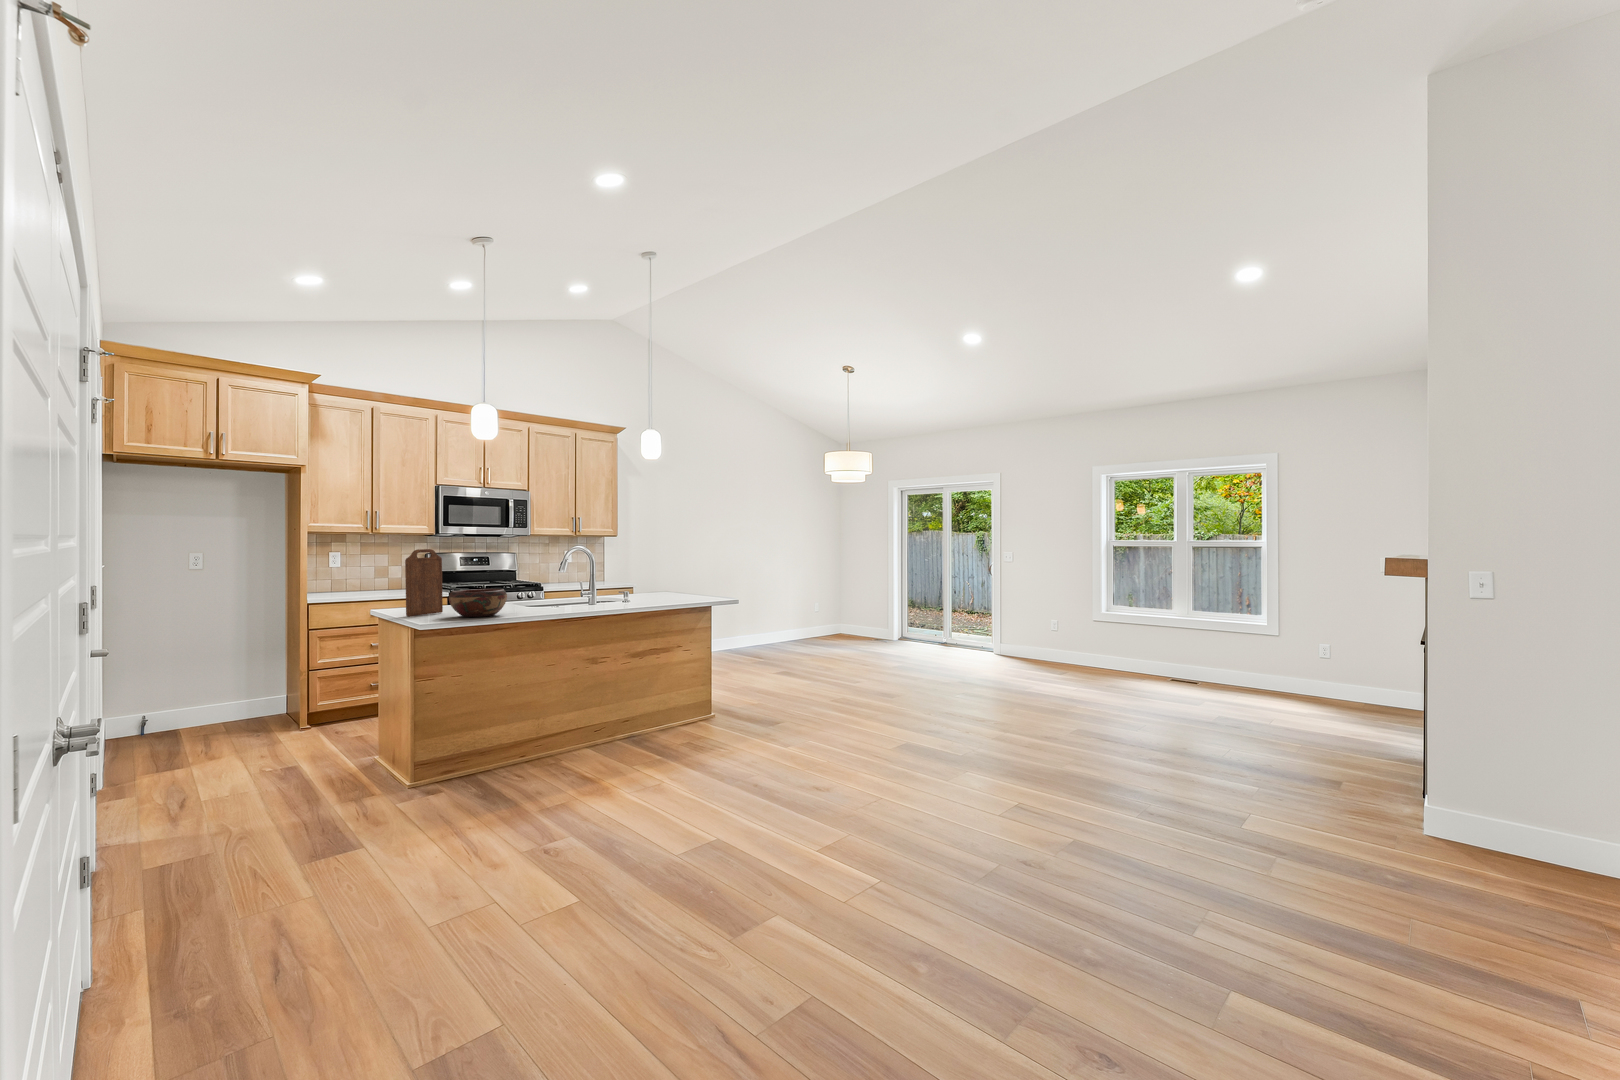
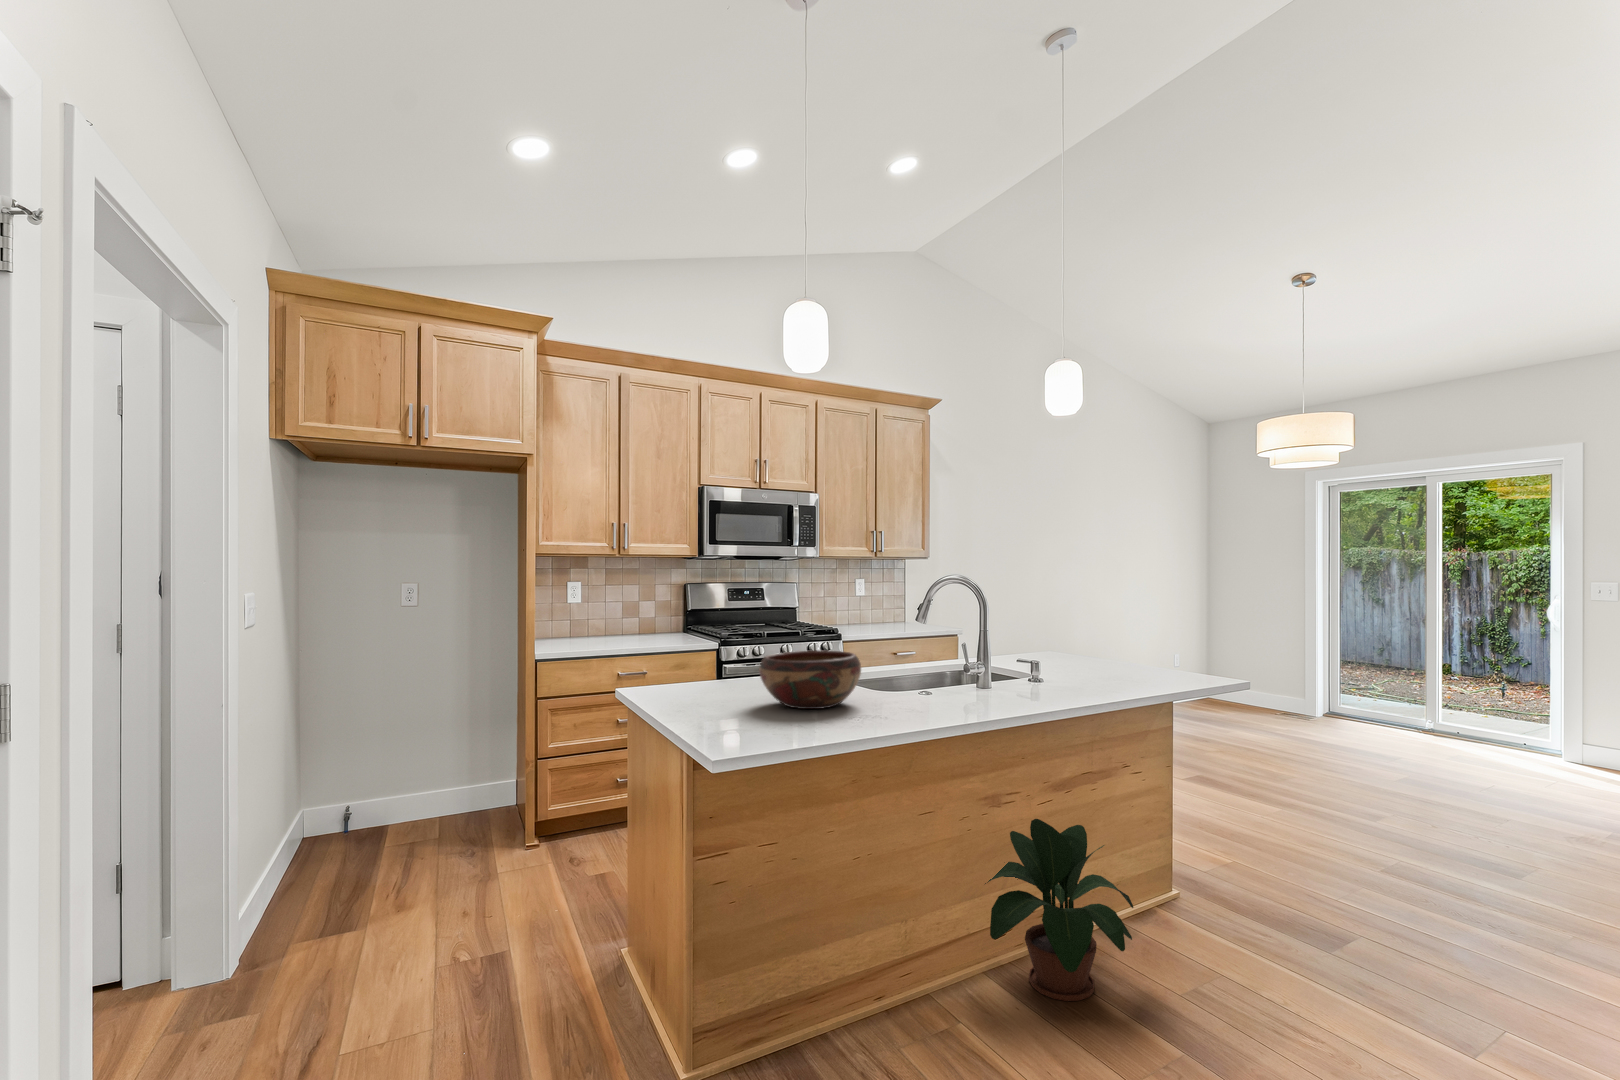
cutting board: present [405,549,443,616] -> none [681,577,738,699]
potted plant: none [576,671,661,761] -> present [985,819,1133,1001]

